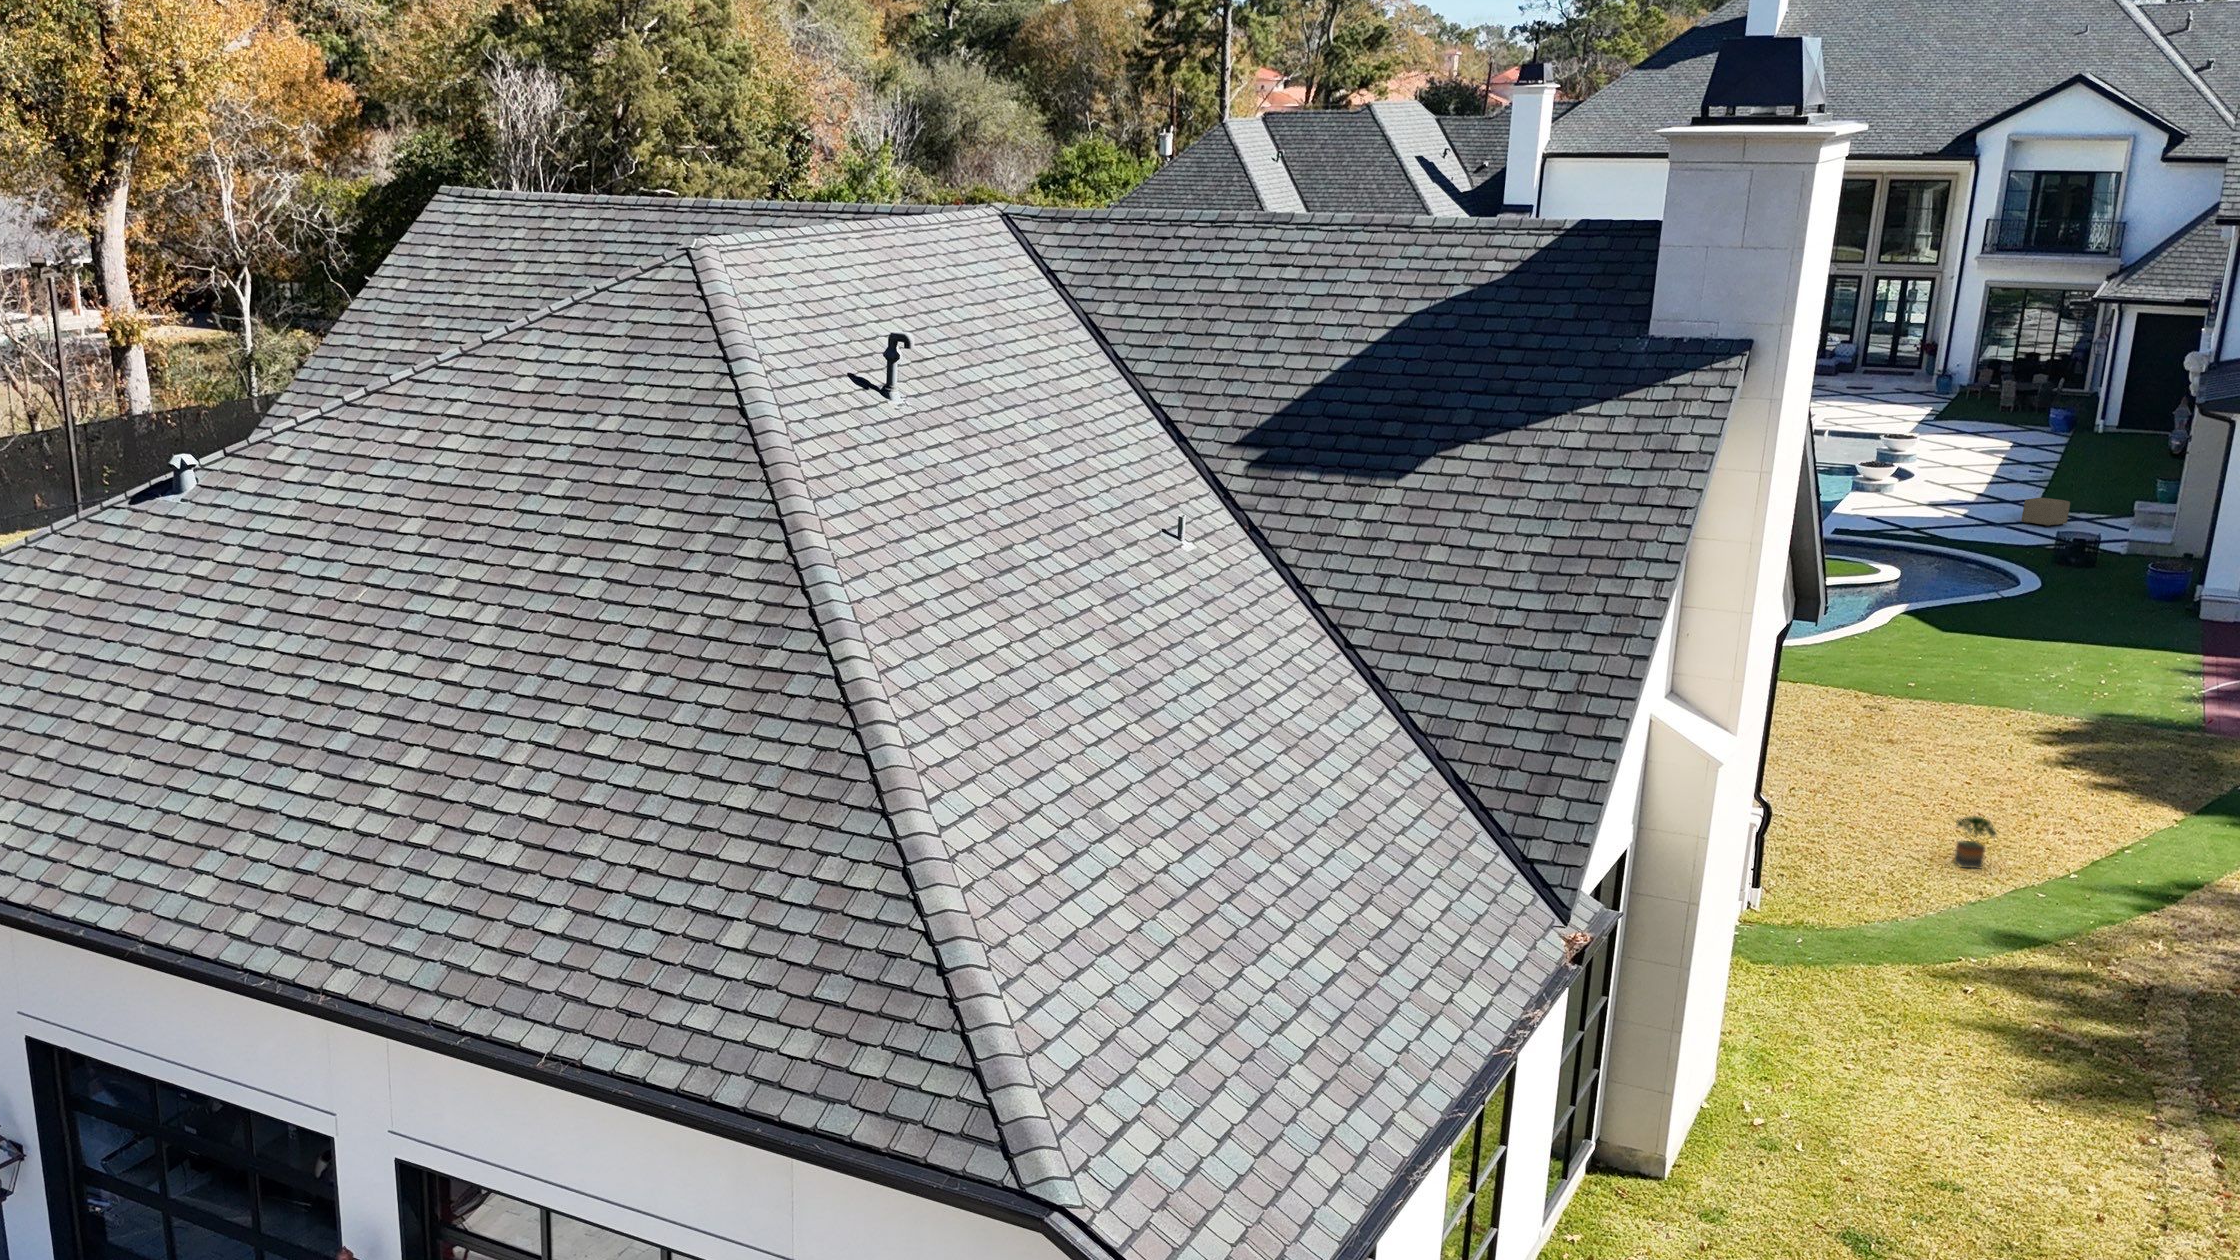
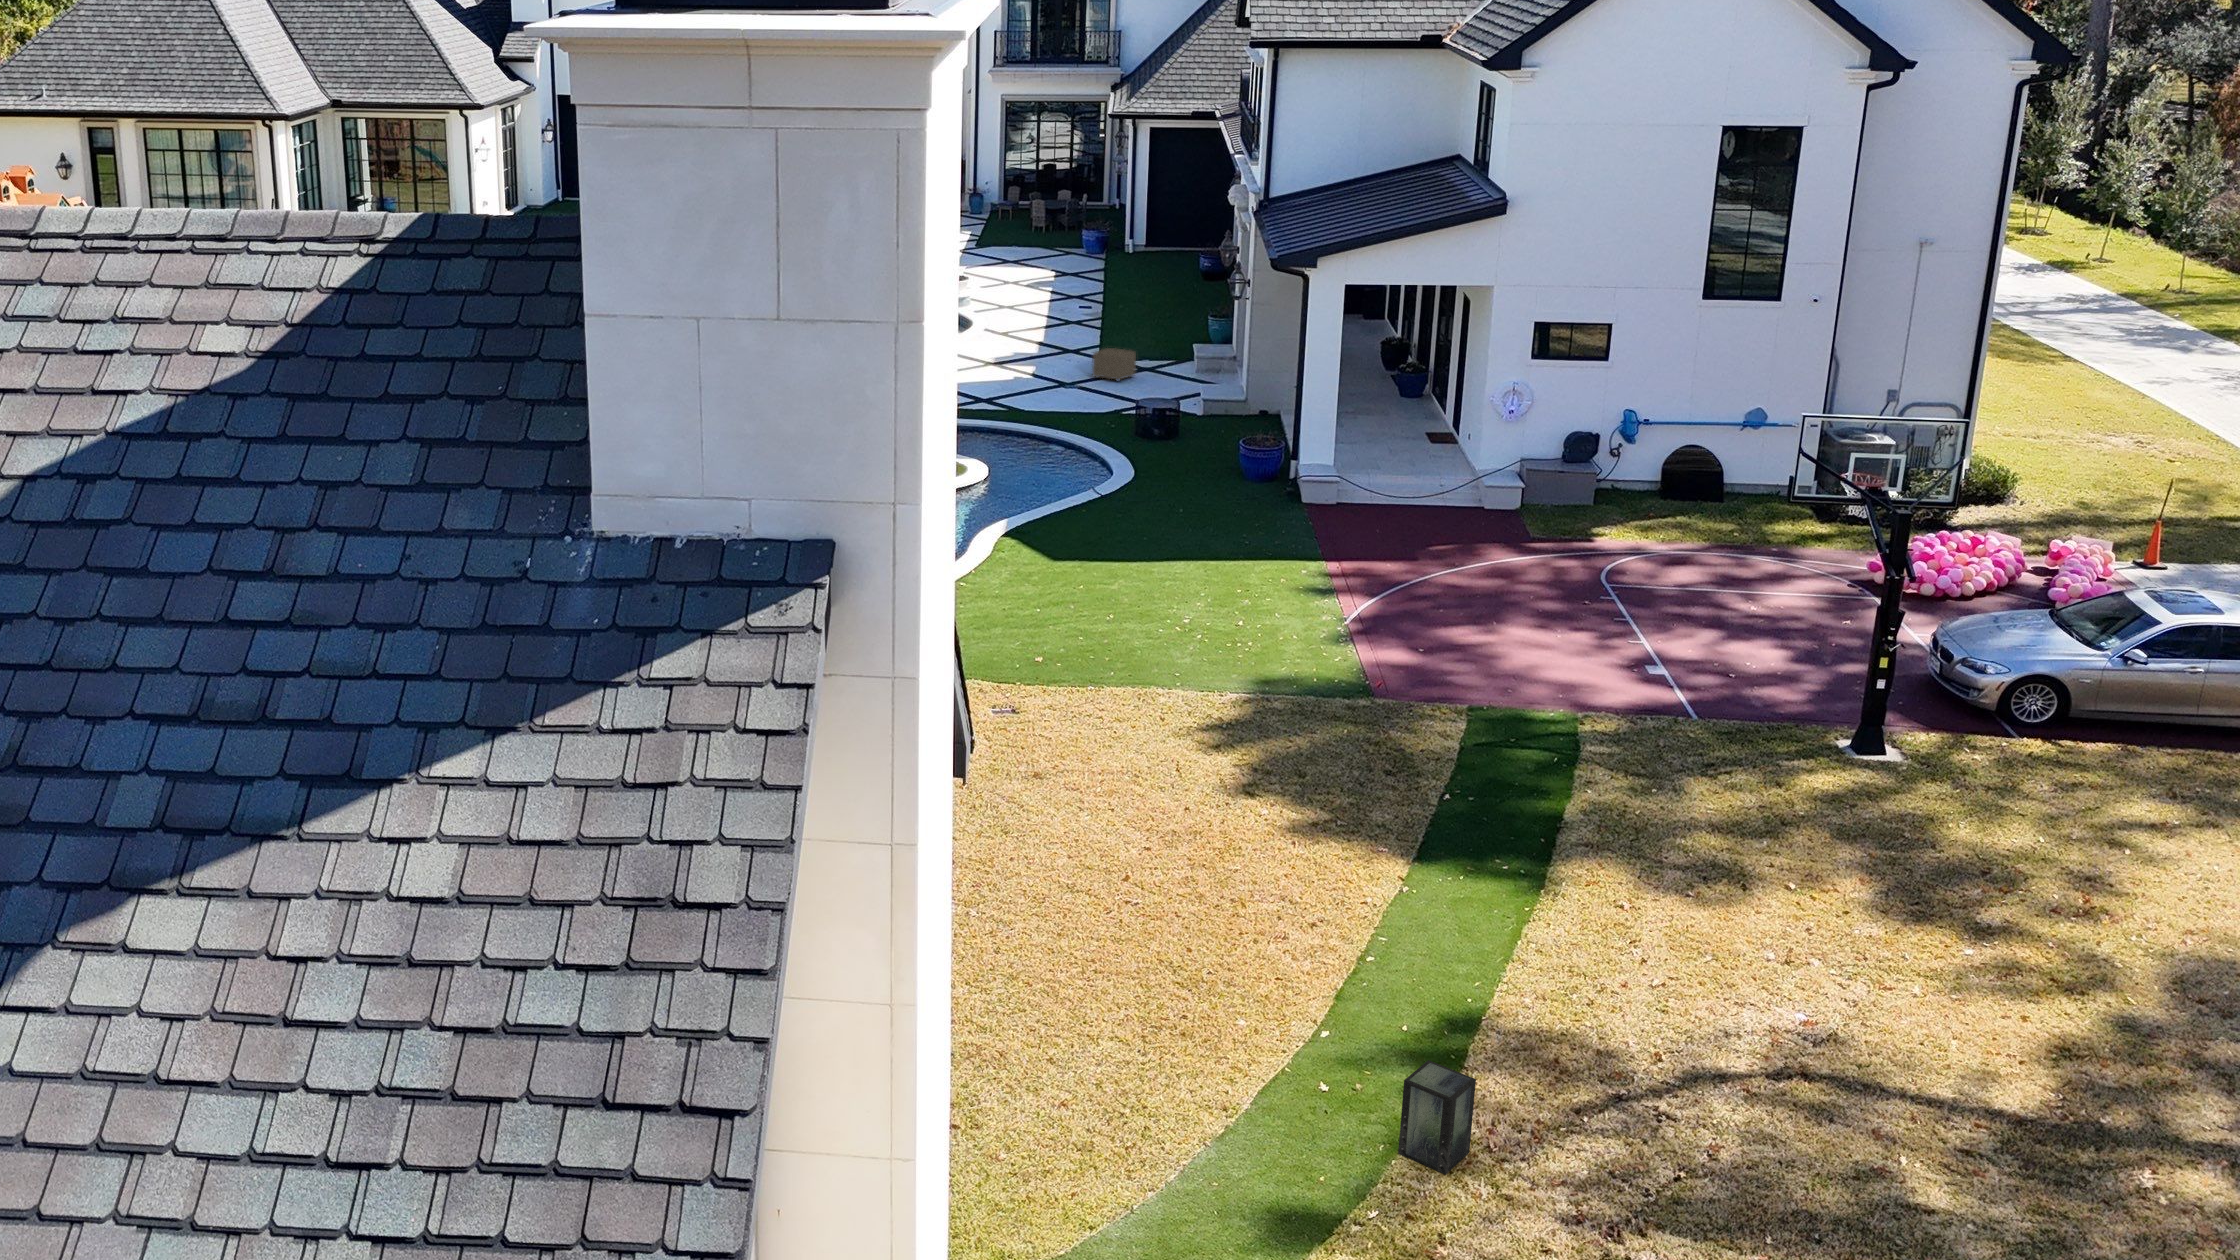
potted tree: present [1954,816,1997,868] -> none [1195,1059,1260,1151]
storage box: none [2094,832,2157,896] -> present [1398,1060,1476,1174]

